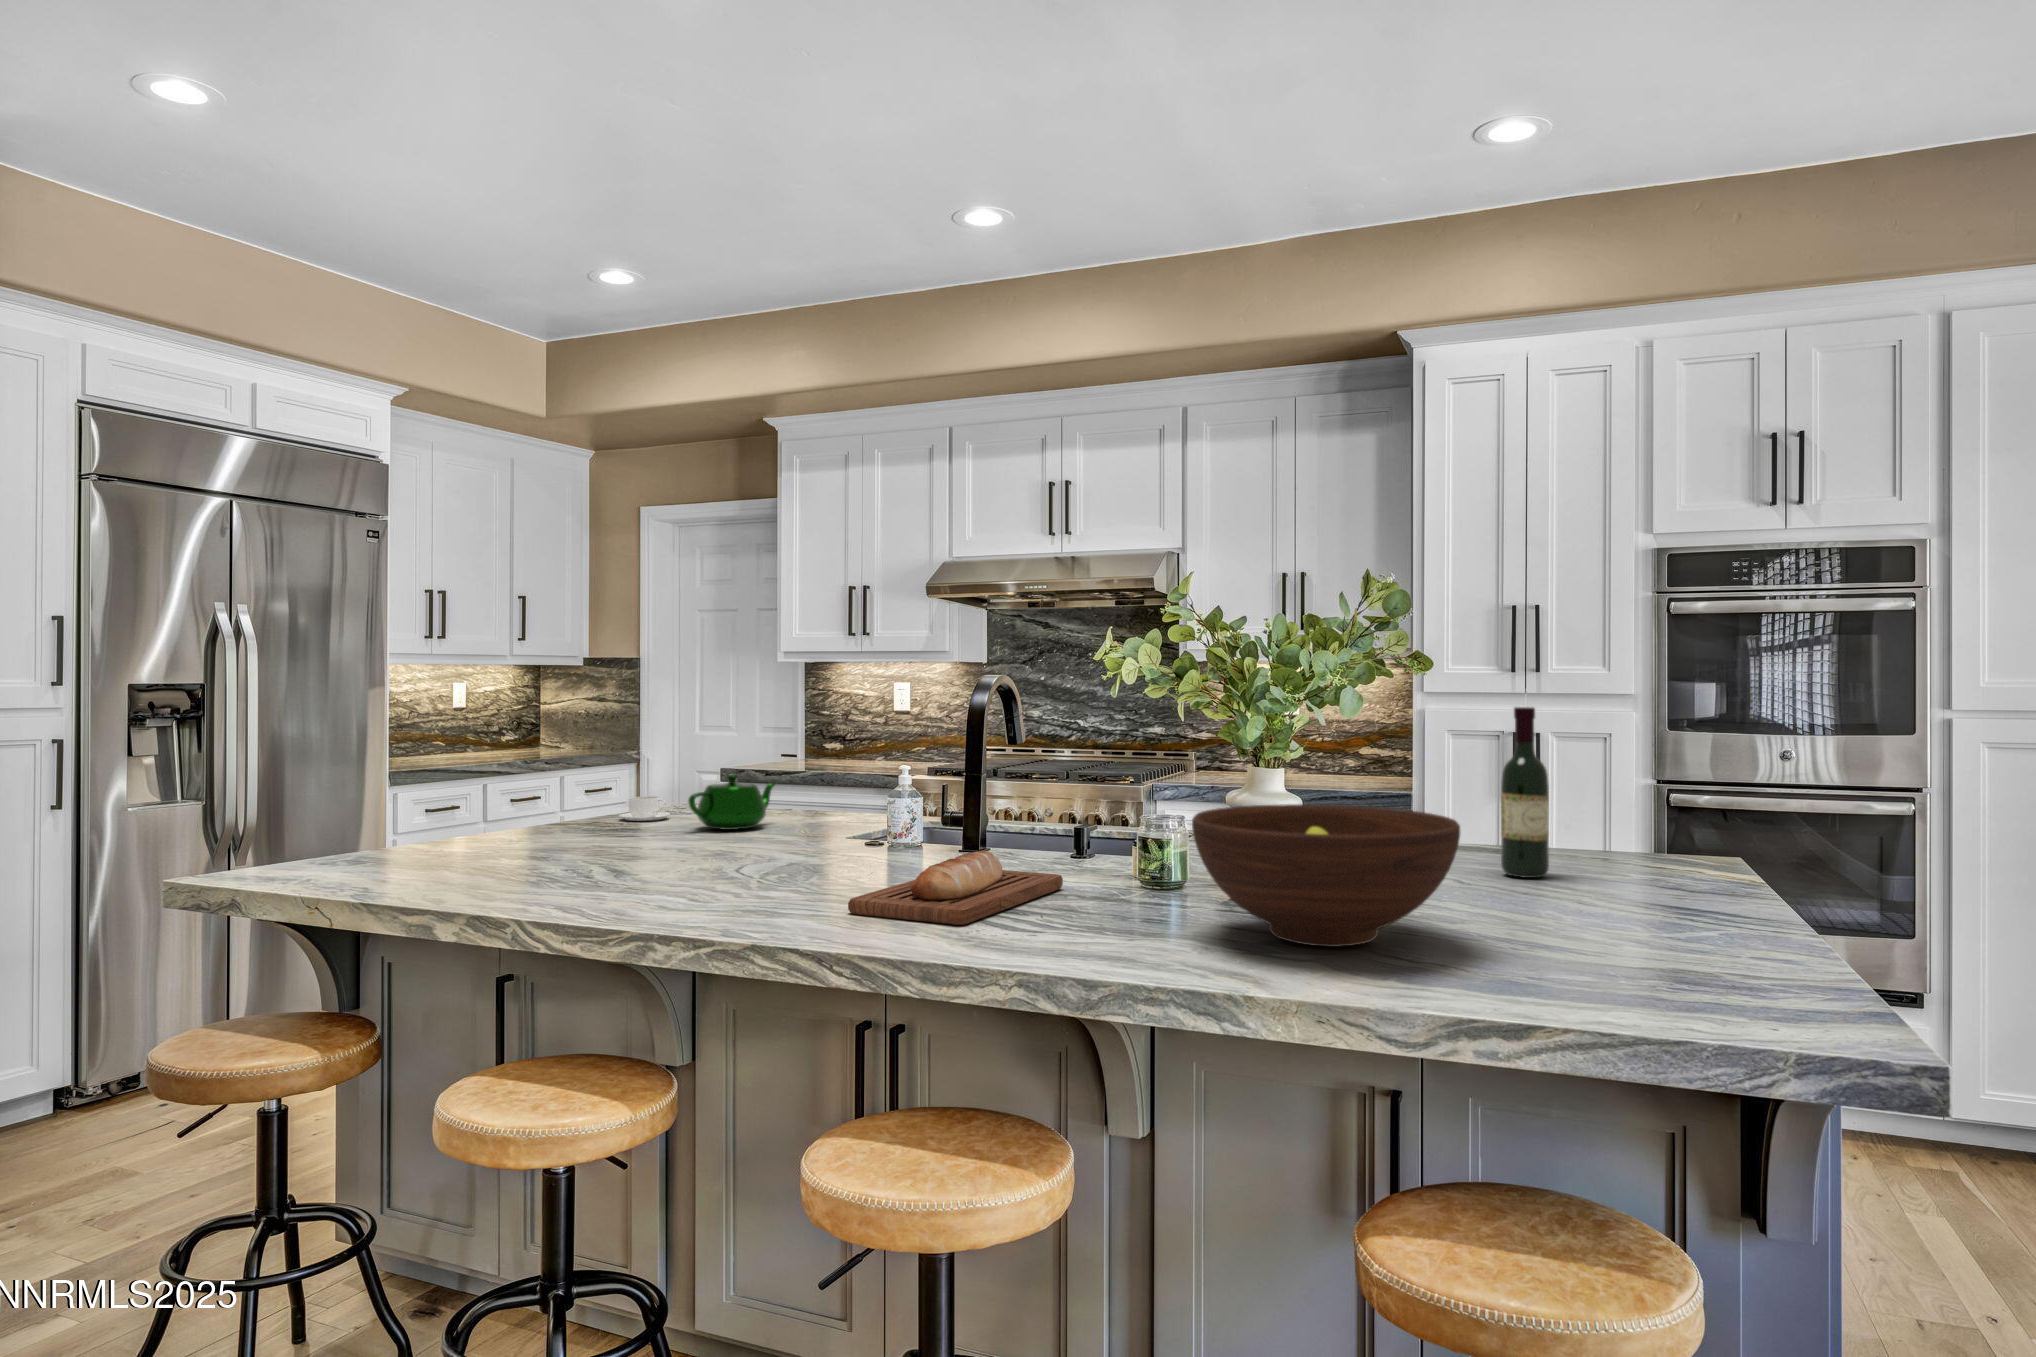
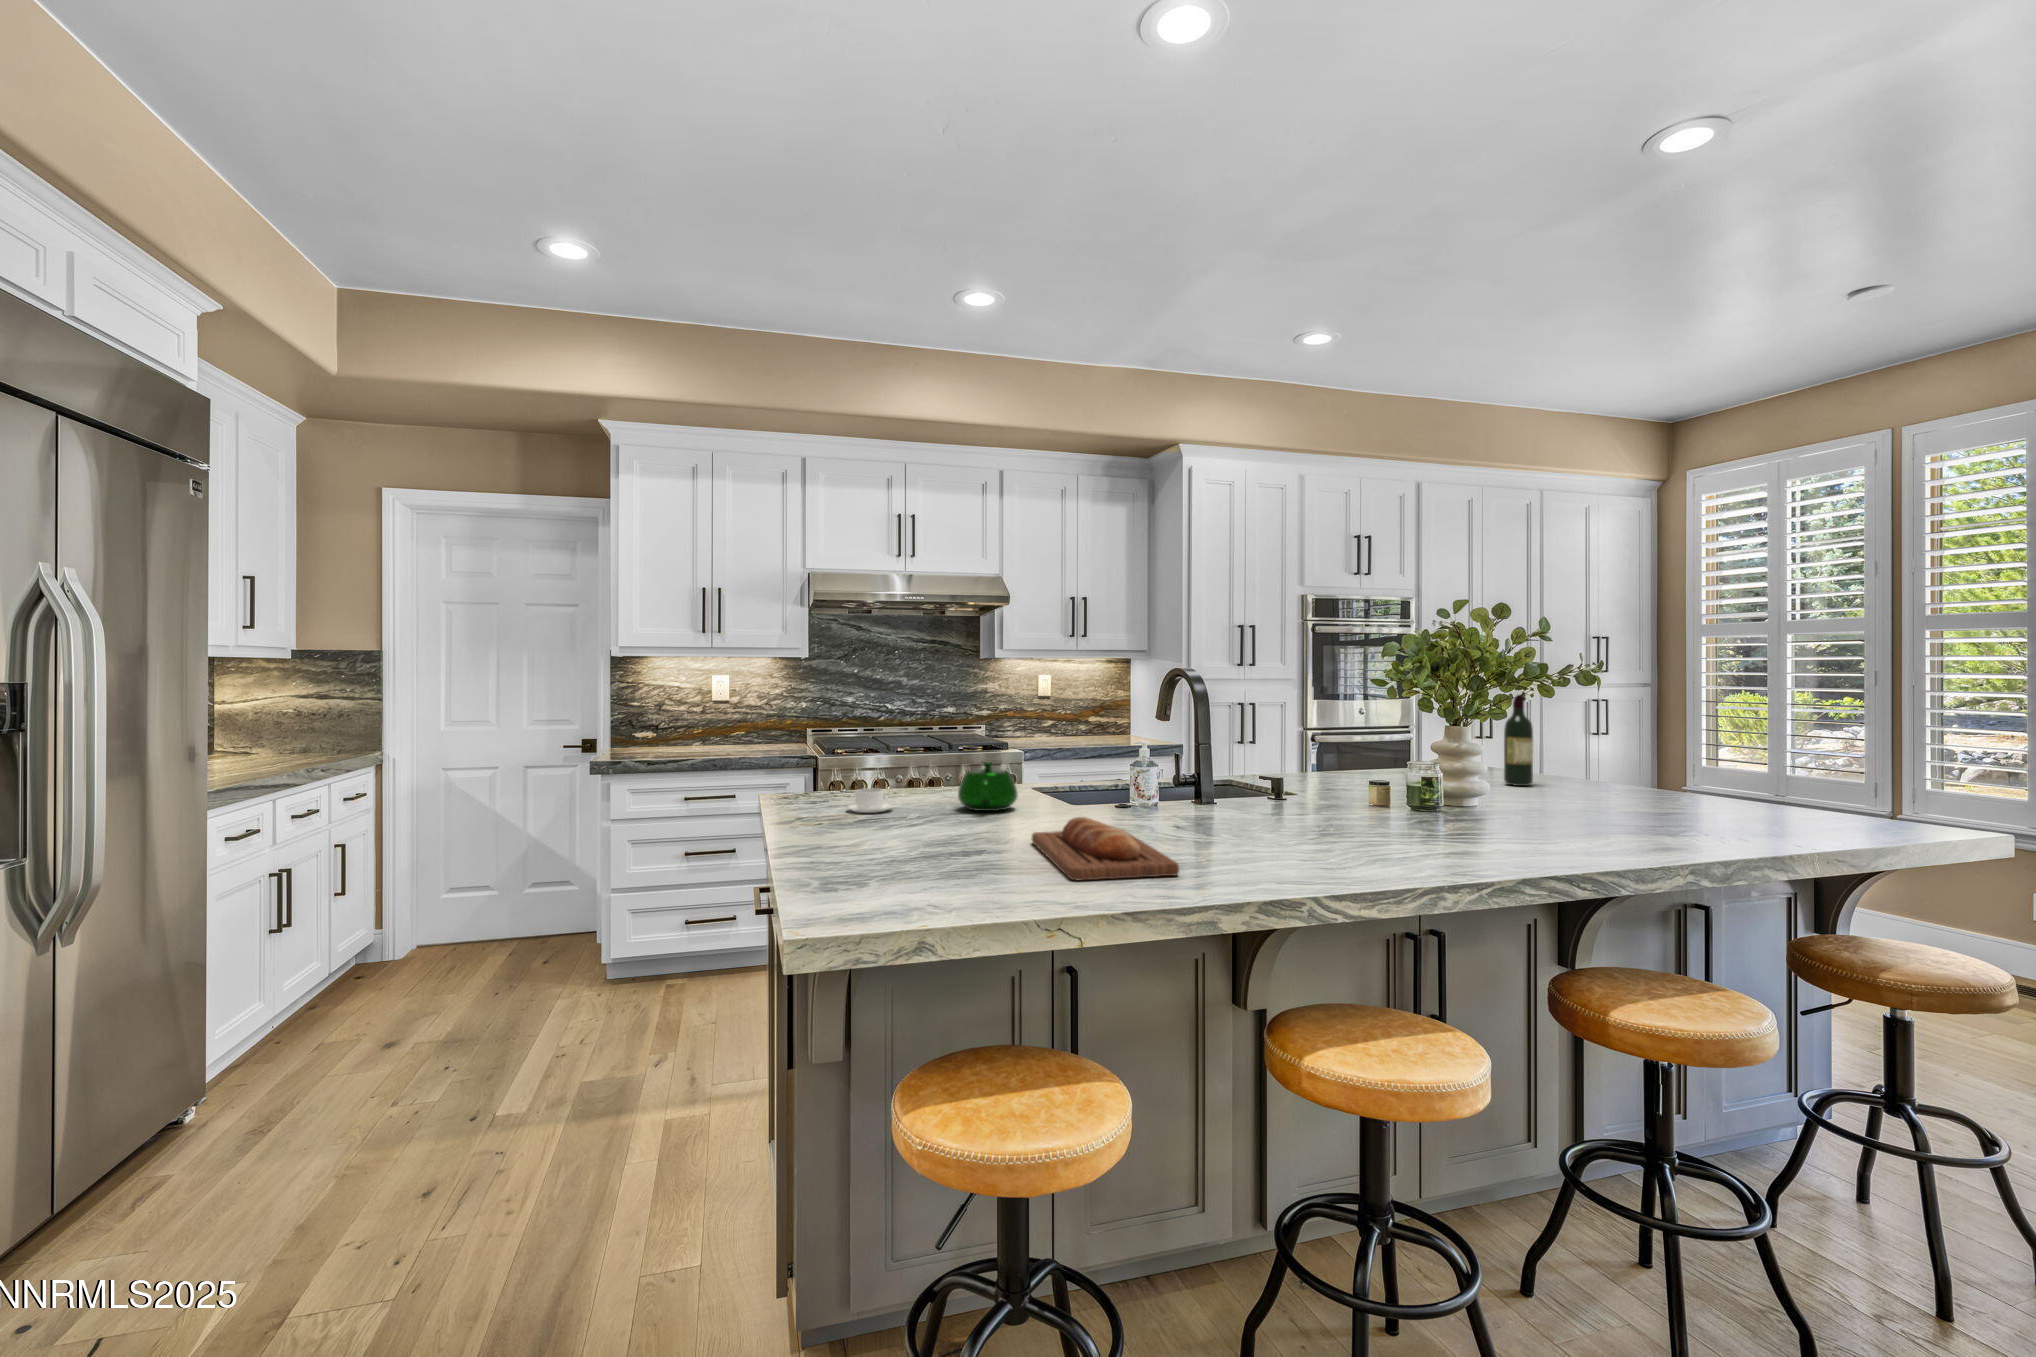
fruit bowl: present [1192,804,1460,947] -> none [1574,749,1762,831]
bread loaf: present [848,851,1063,925] -> present [1032,817,1179,881]

